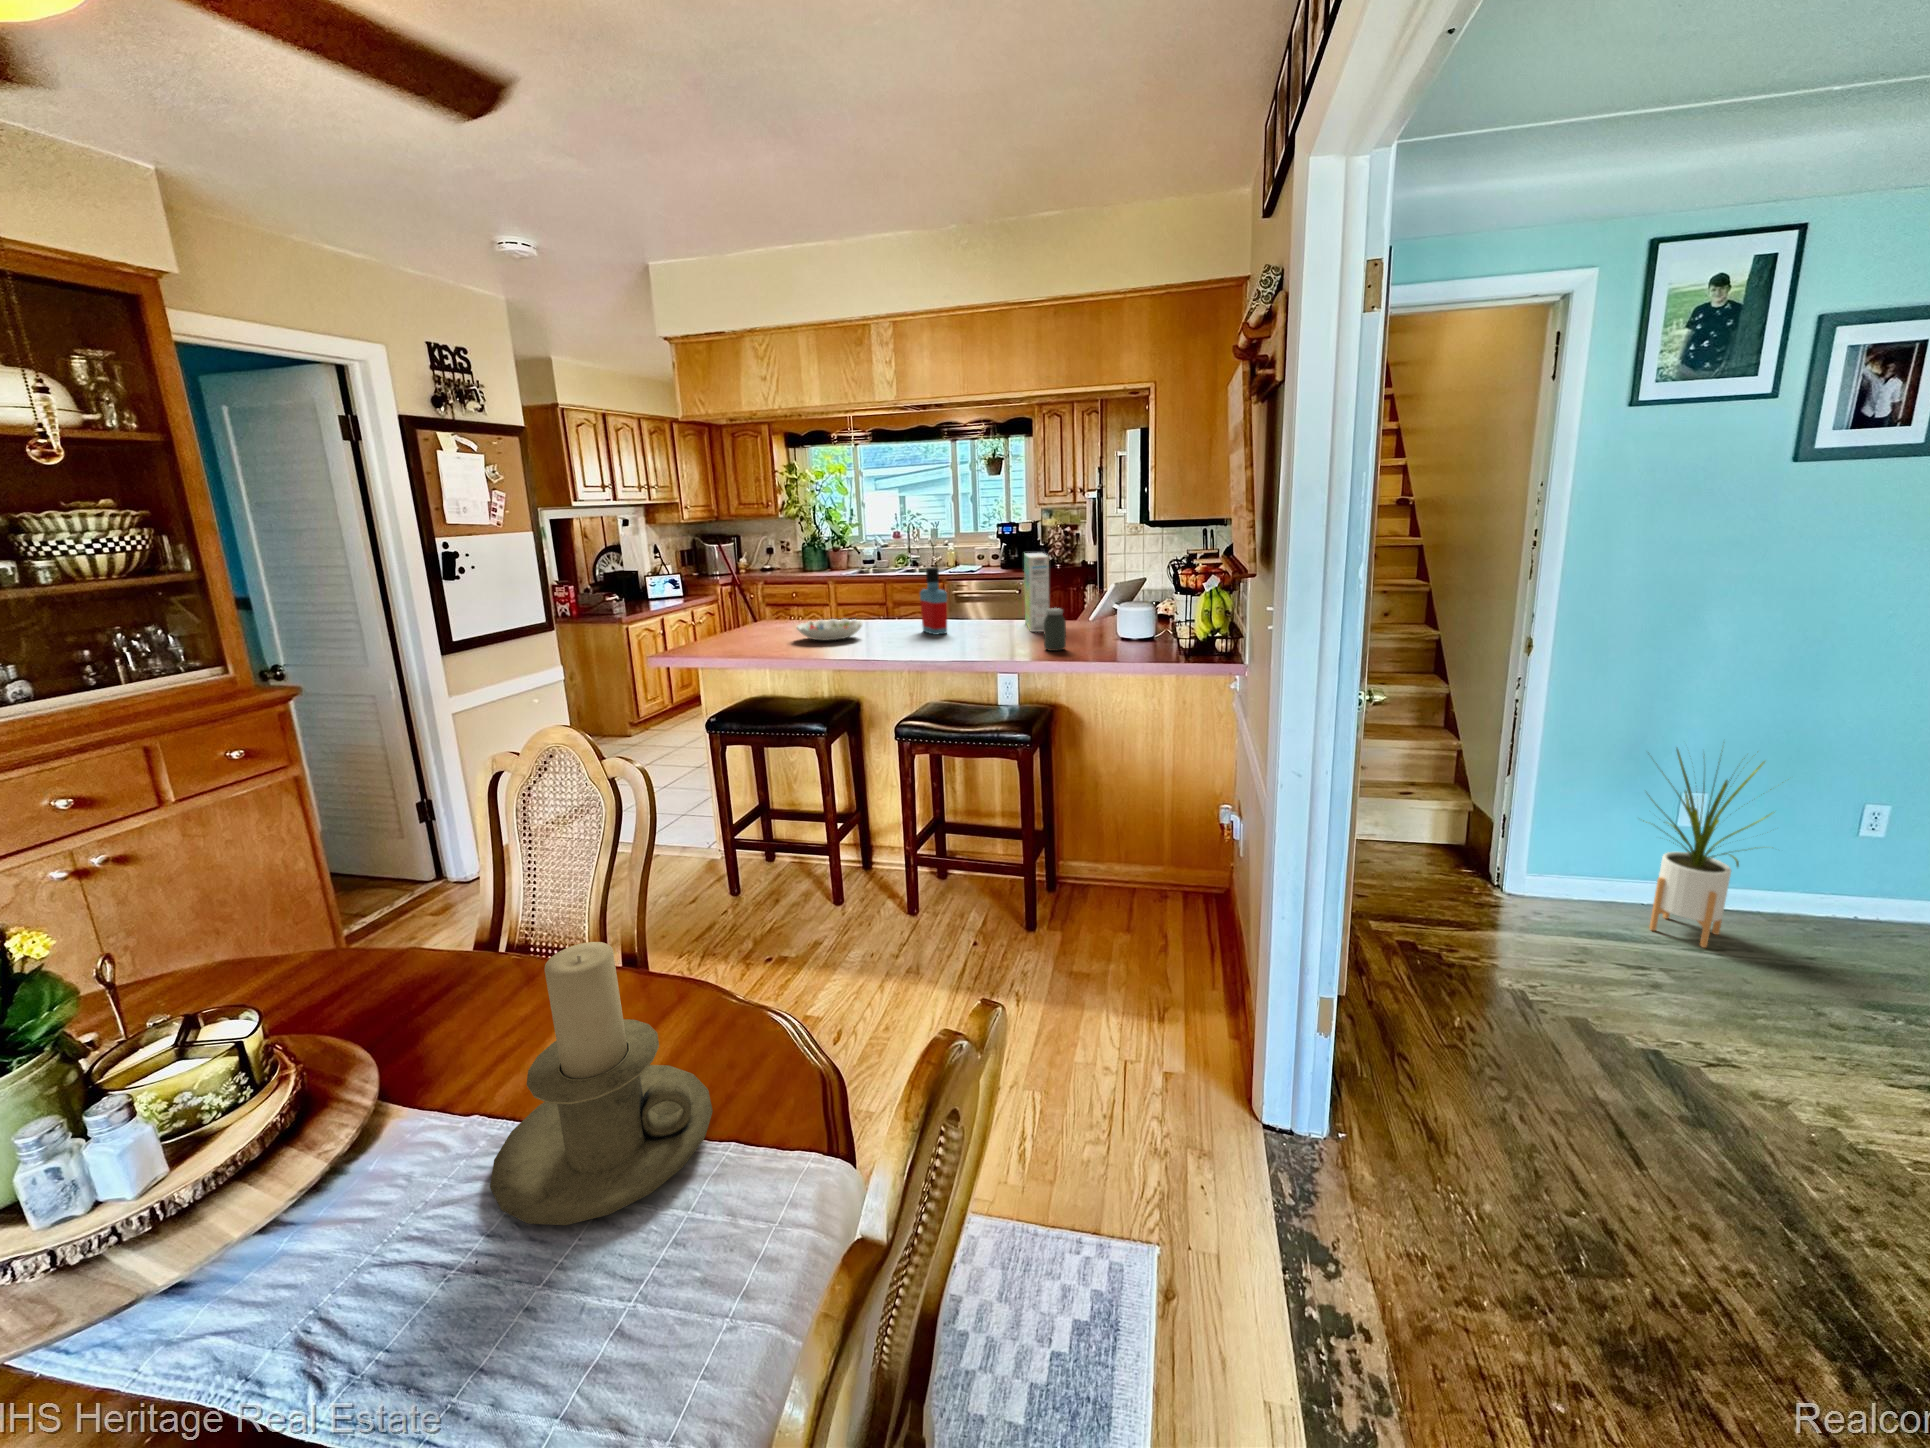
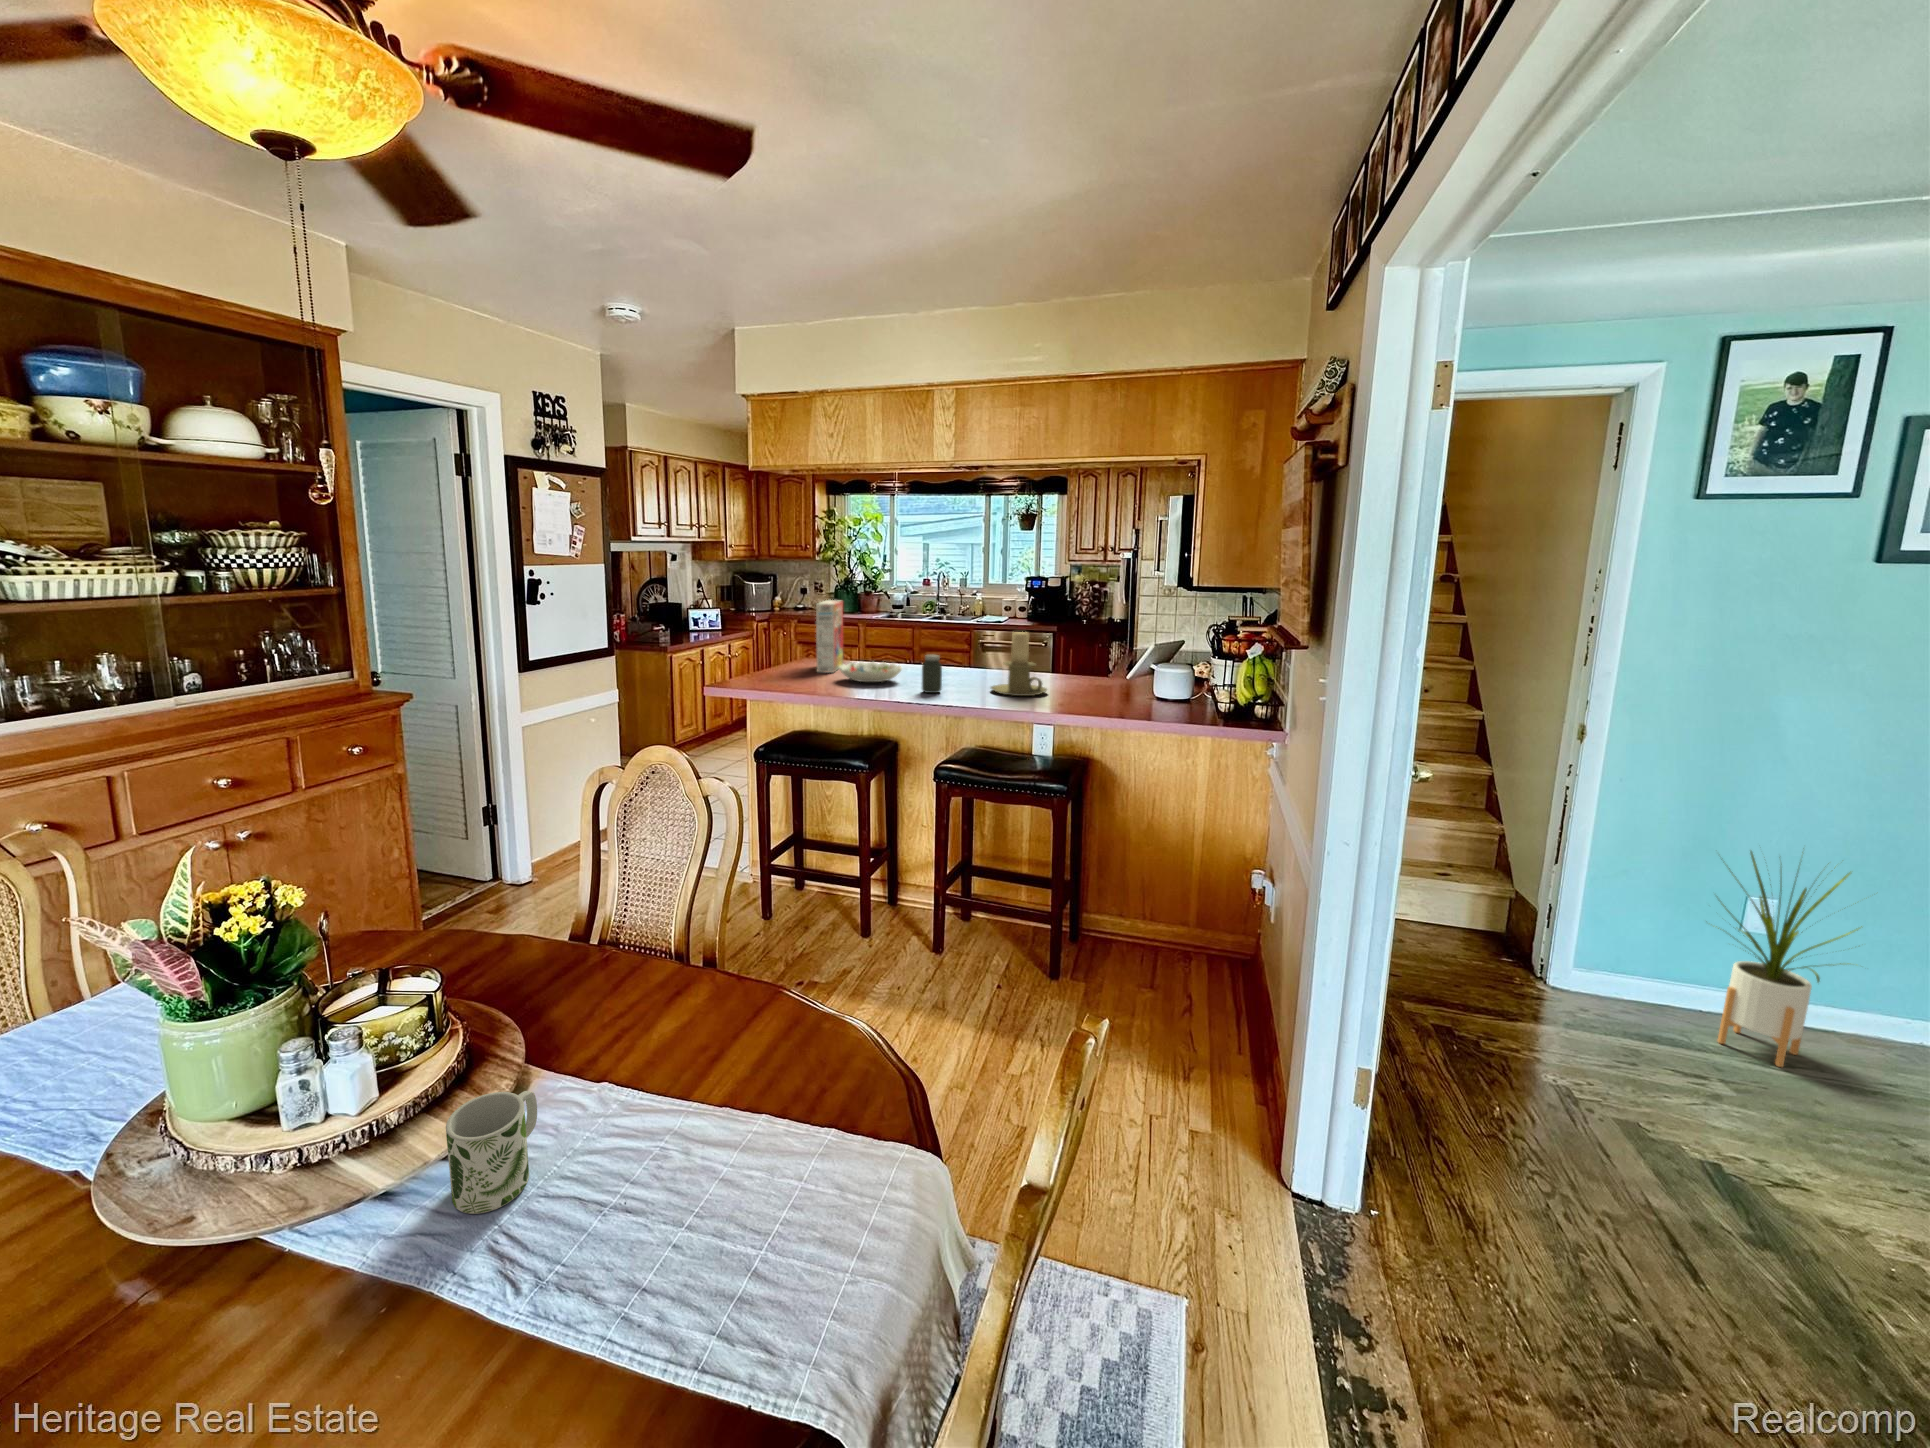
cereal box: present [1024,553,1049,632] -> present [816,600,843,673]
bottle: present [920,567,947,635] -> none [958,618,985,683]
jar: present [1044,608,1066,651] -> present [922,655,942,693]
candle holder: present [490,942,713,1225] -> present [991,632,1047,696]
mug: none [215,1153,363,1319] -> present [446,1091,537,1214]

